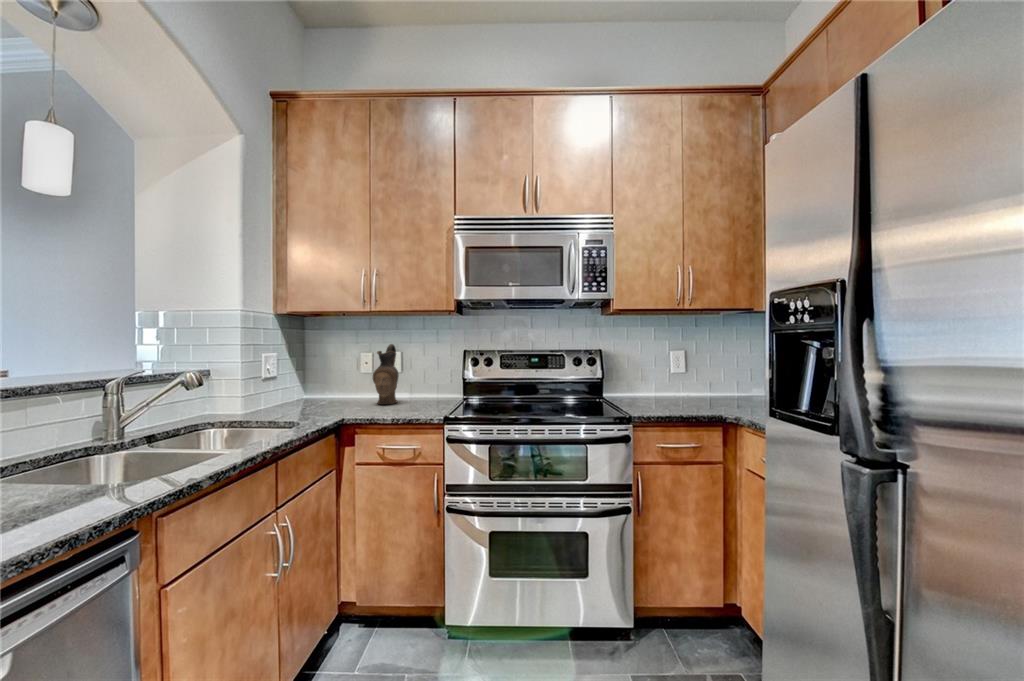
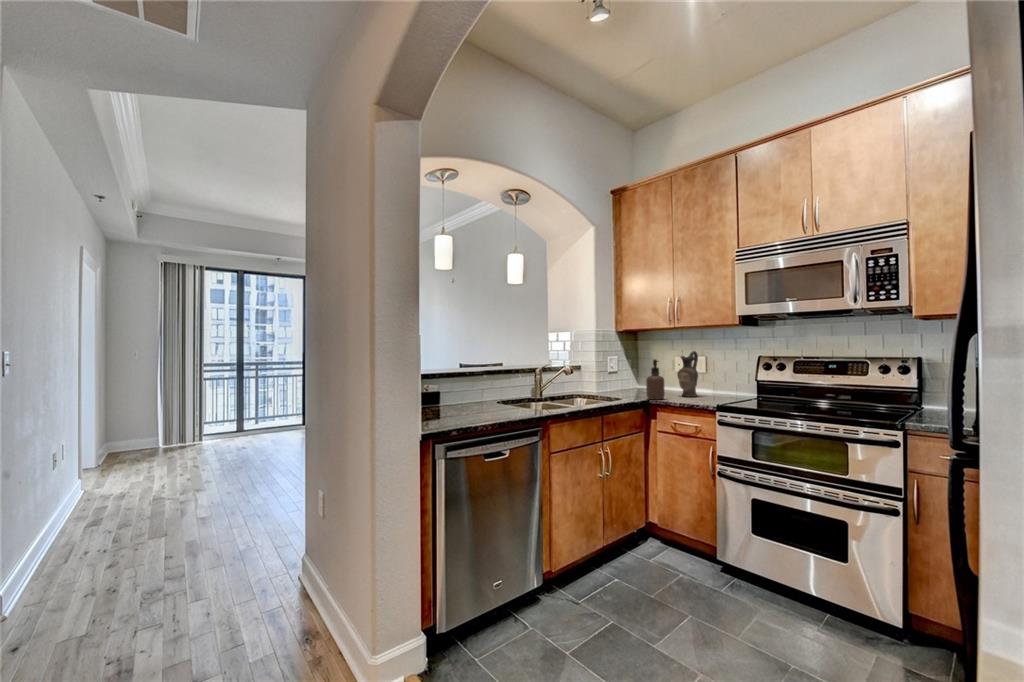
soap dispenser: none [336,357,363,416] -> present [646,359,665,400]

